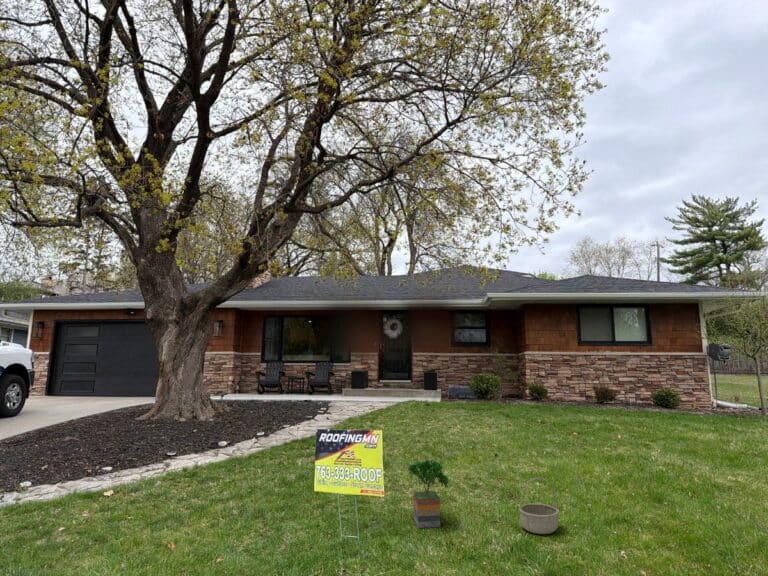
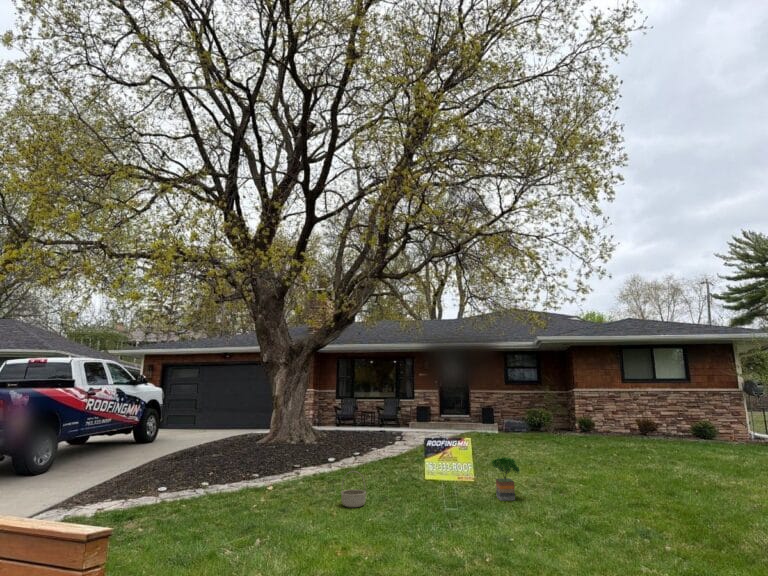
basket: present [519,477,559,534] -> present [341,471,366,508]

